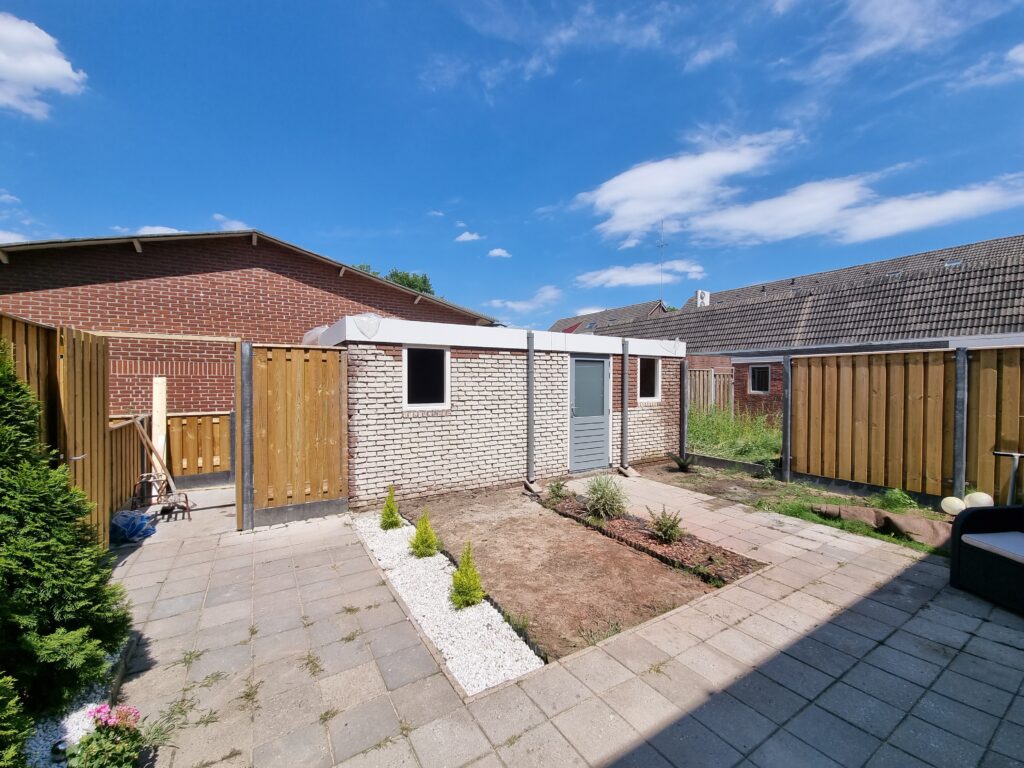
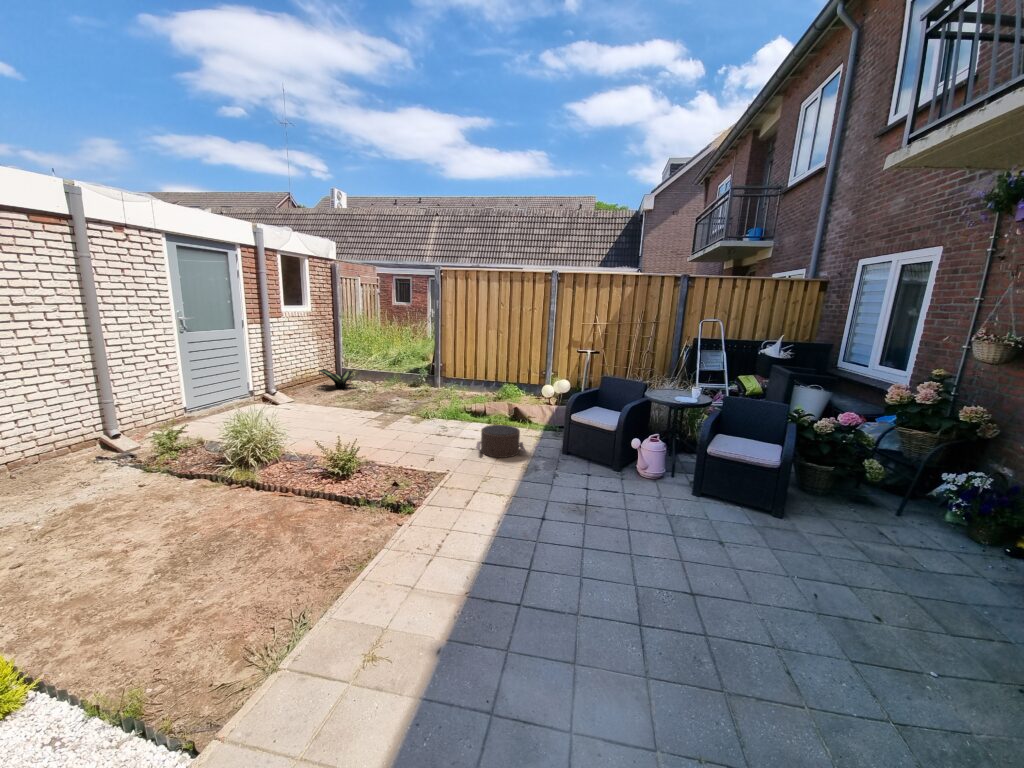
pouf: none [812,529,883,570] -> present [476,425,525,458]

